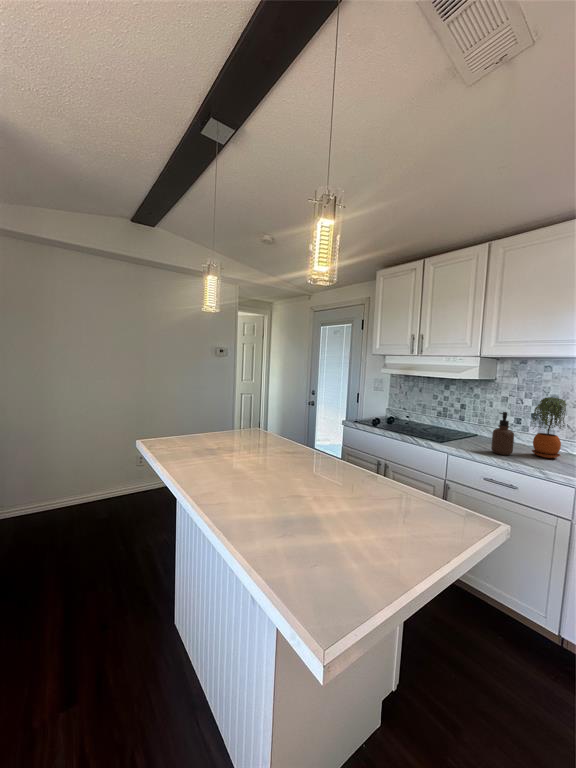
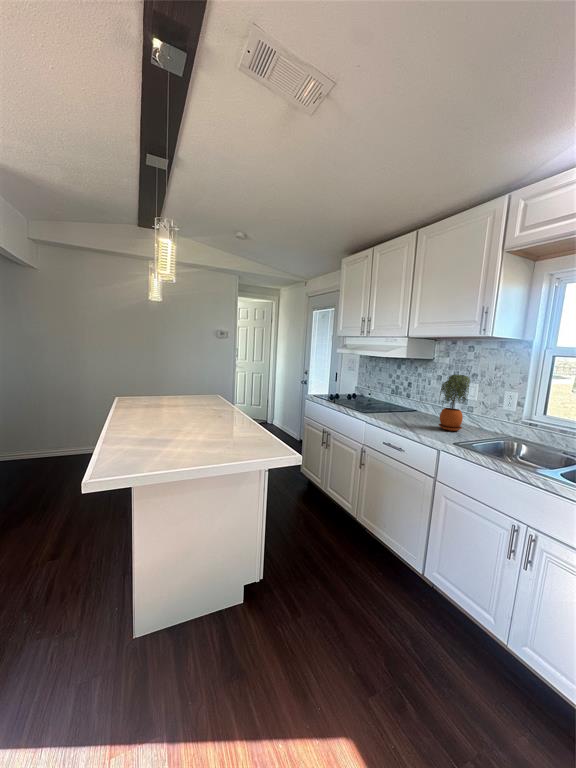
soap dispenser: present [491,412,514,455] -> none [402,387,420,426]

